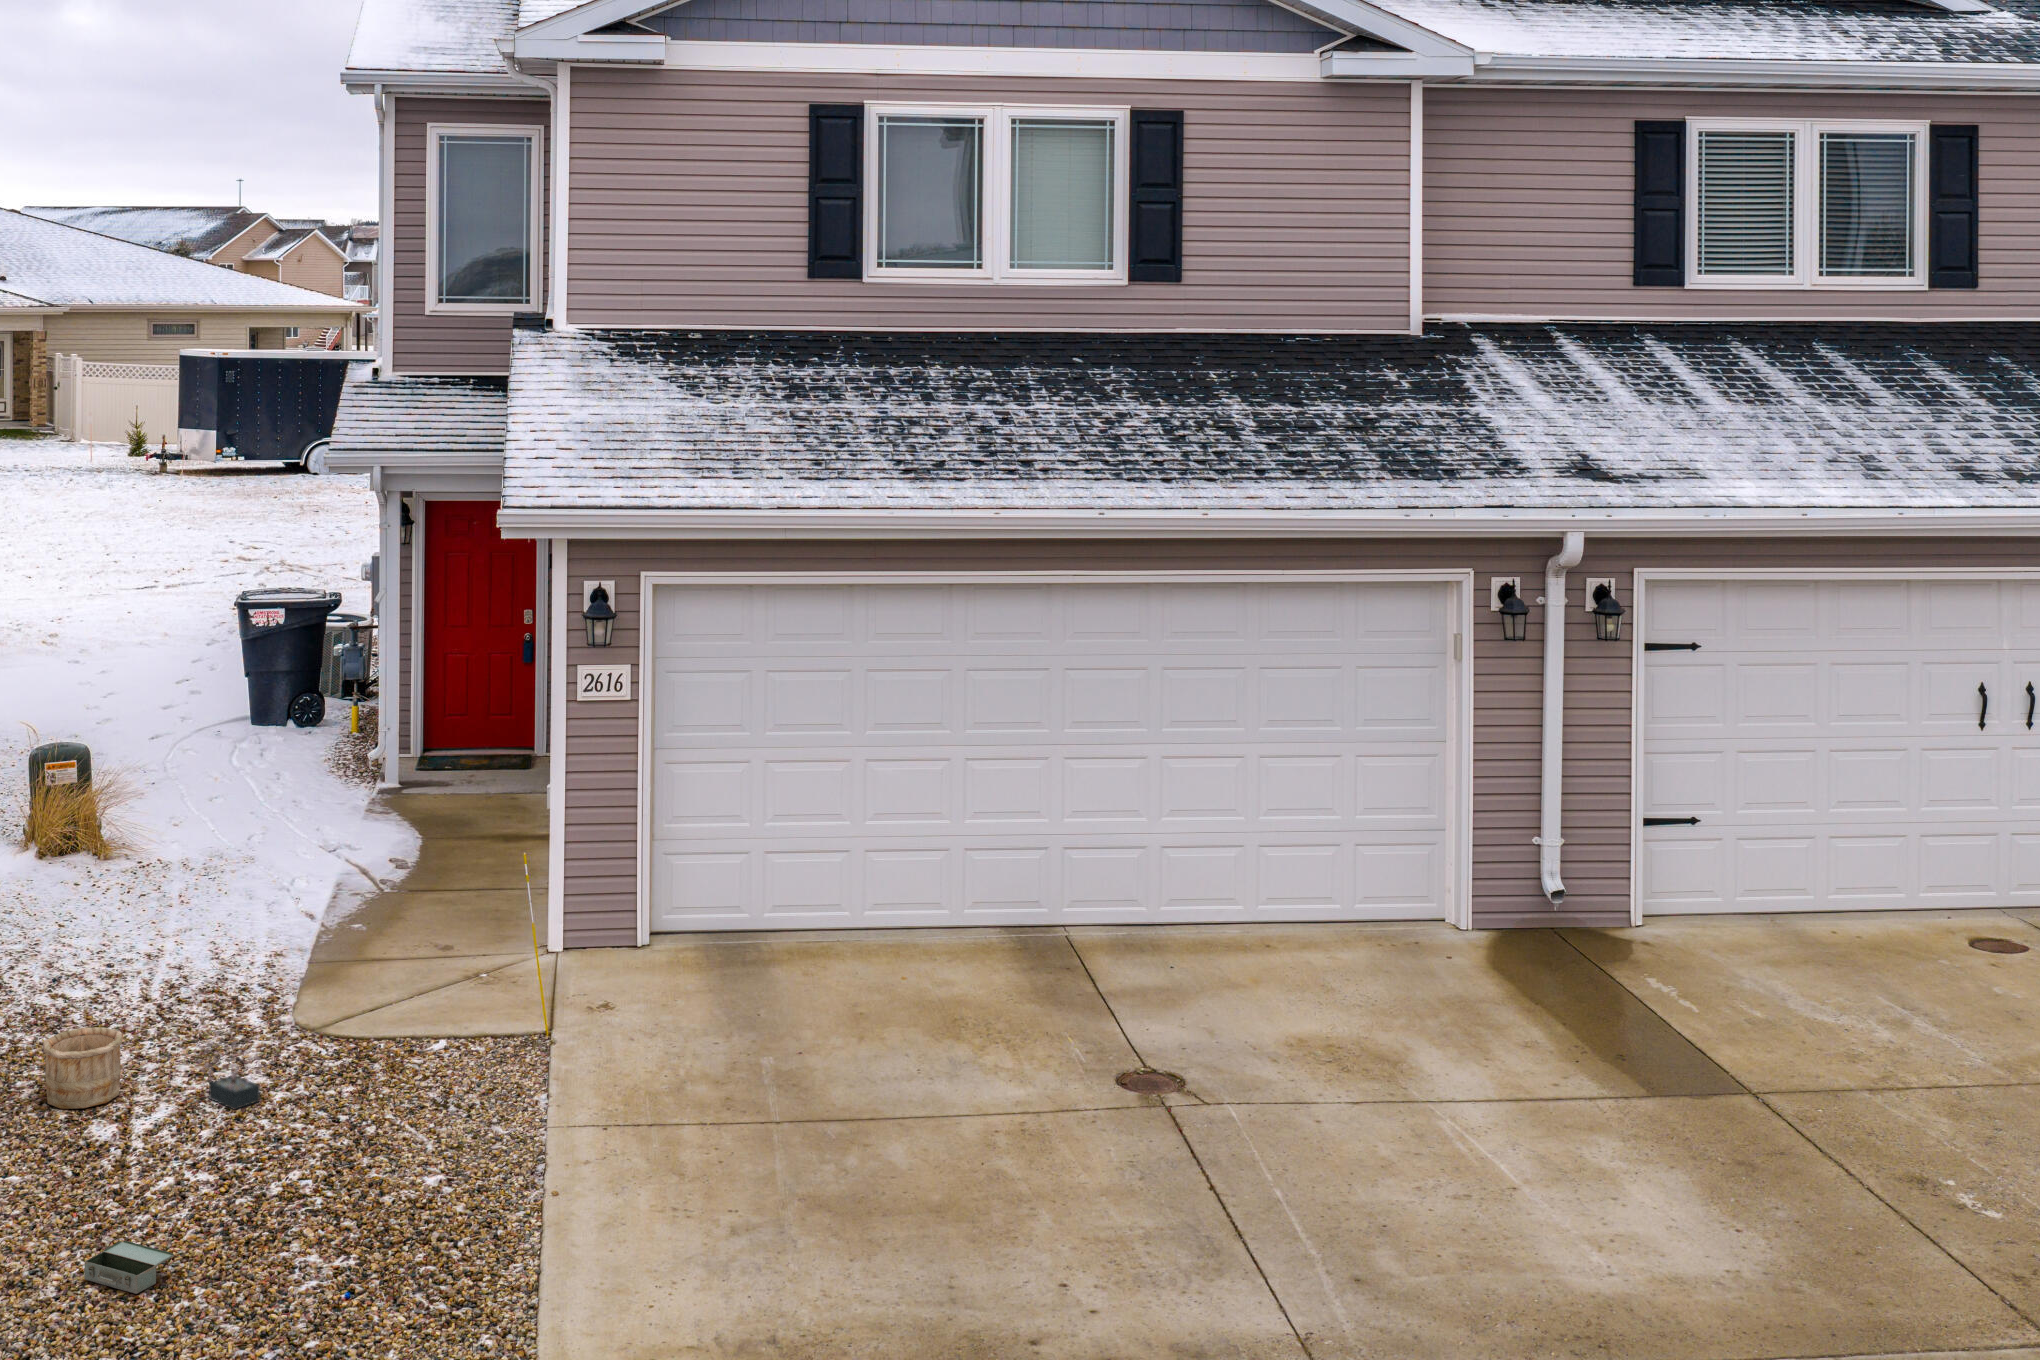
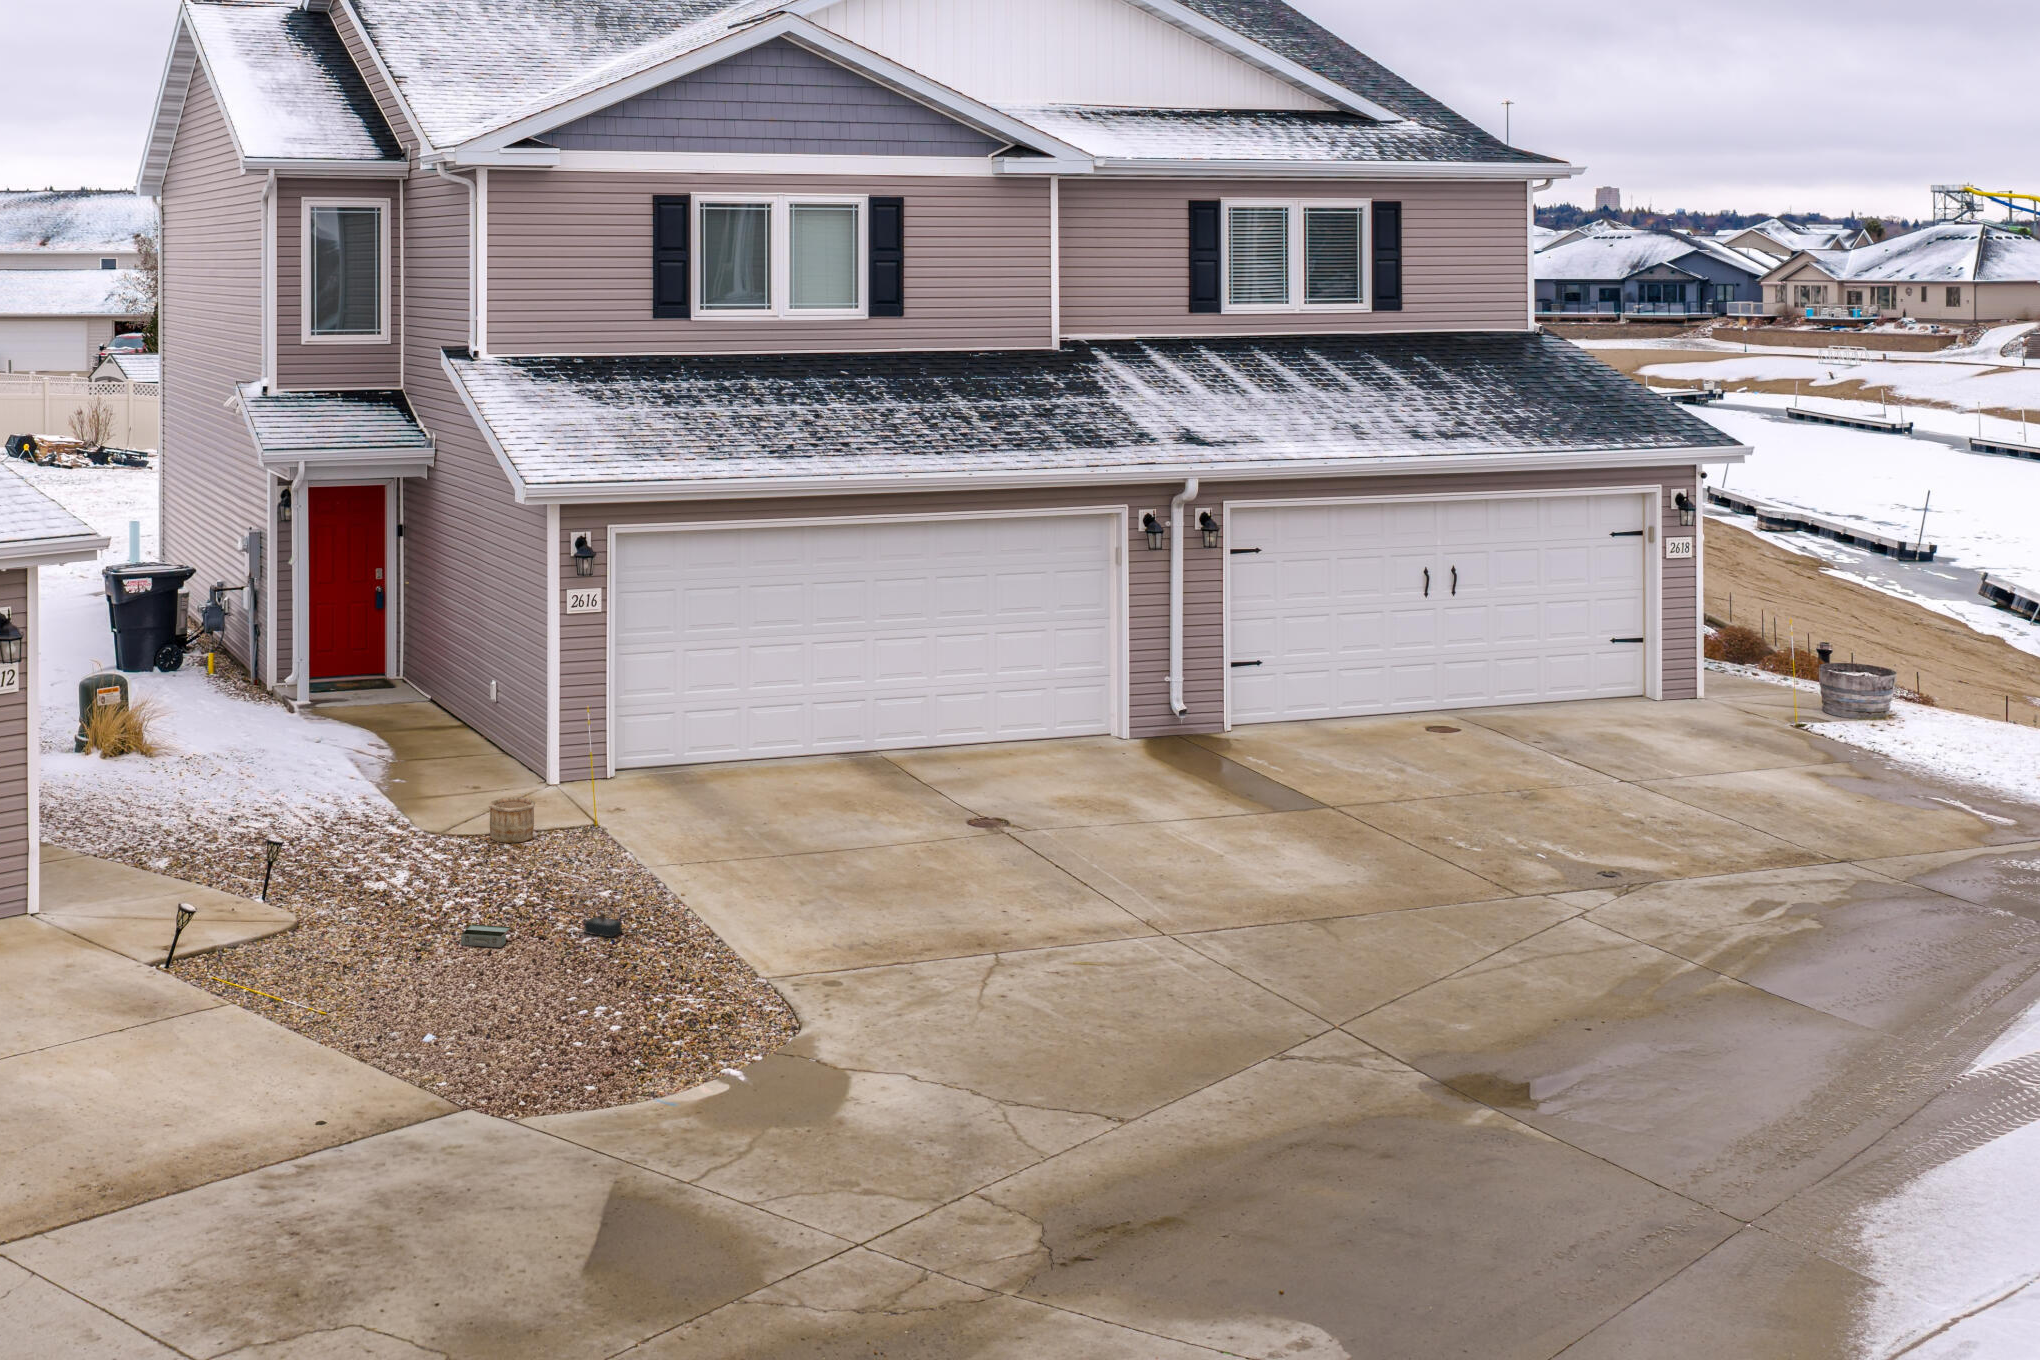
wooden bucket: present [43,1027,122,1109] -> present [489,797,535,843]
decorative plant: present [197,1030,267,1109] -> present [577,886,627,937]

